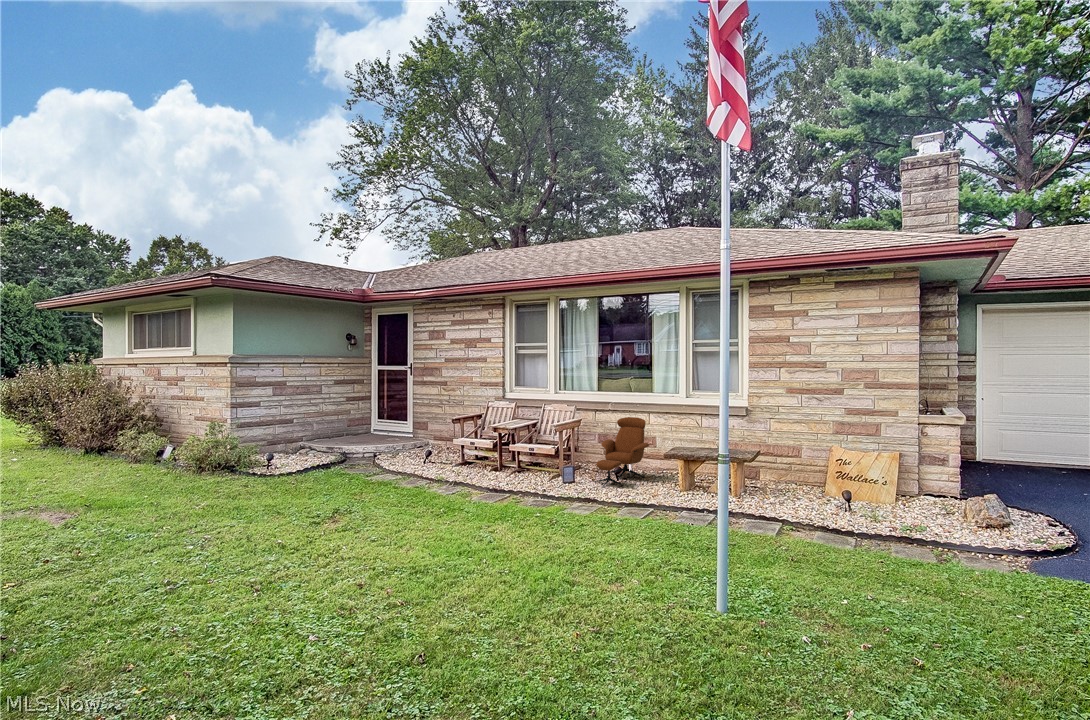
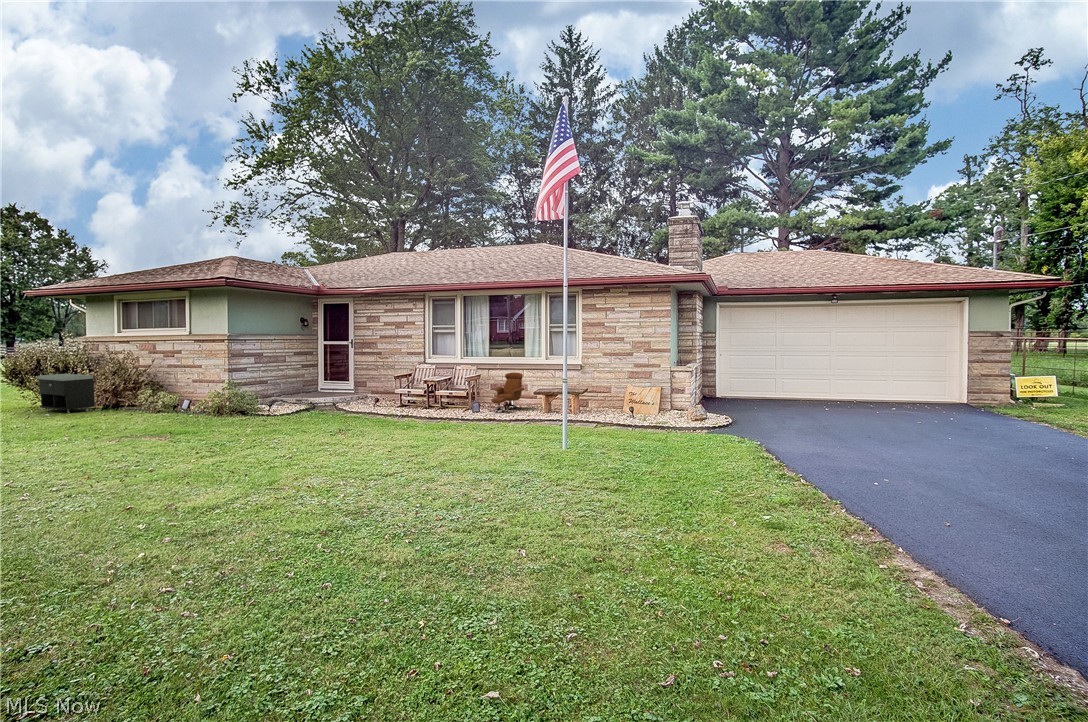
storage bench: none [12,405,75,459] -> present [37,374,95,413]

